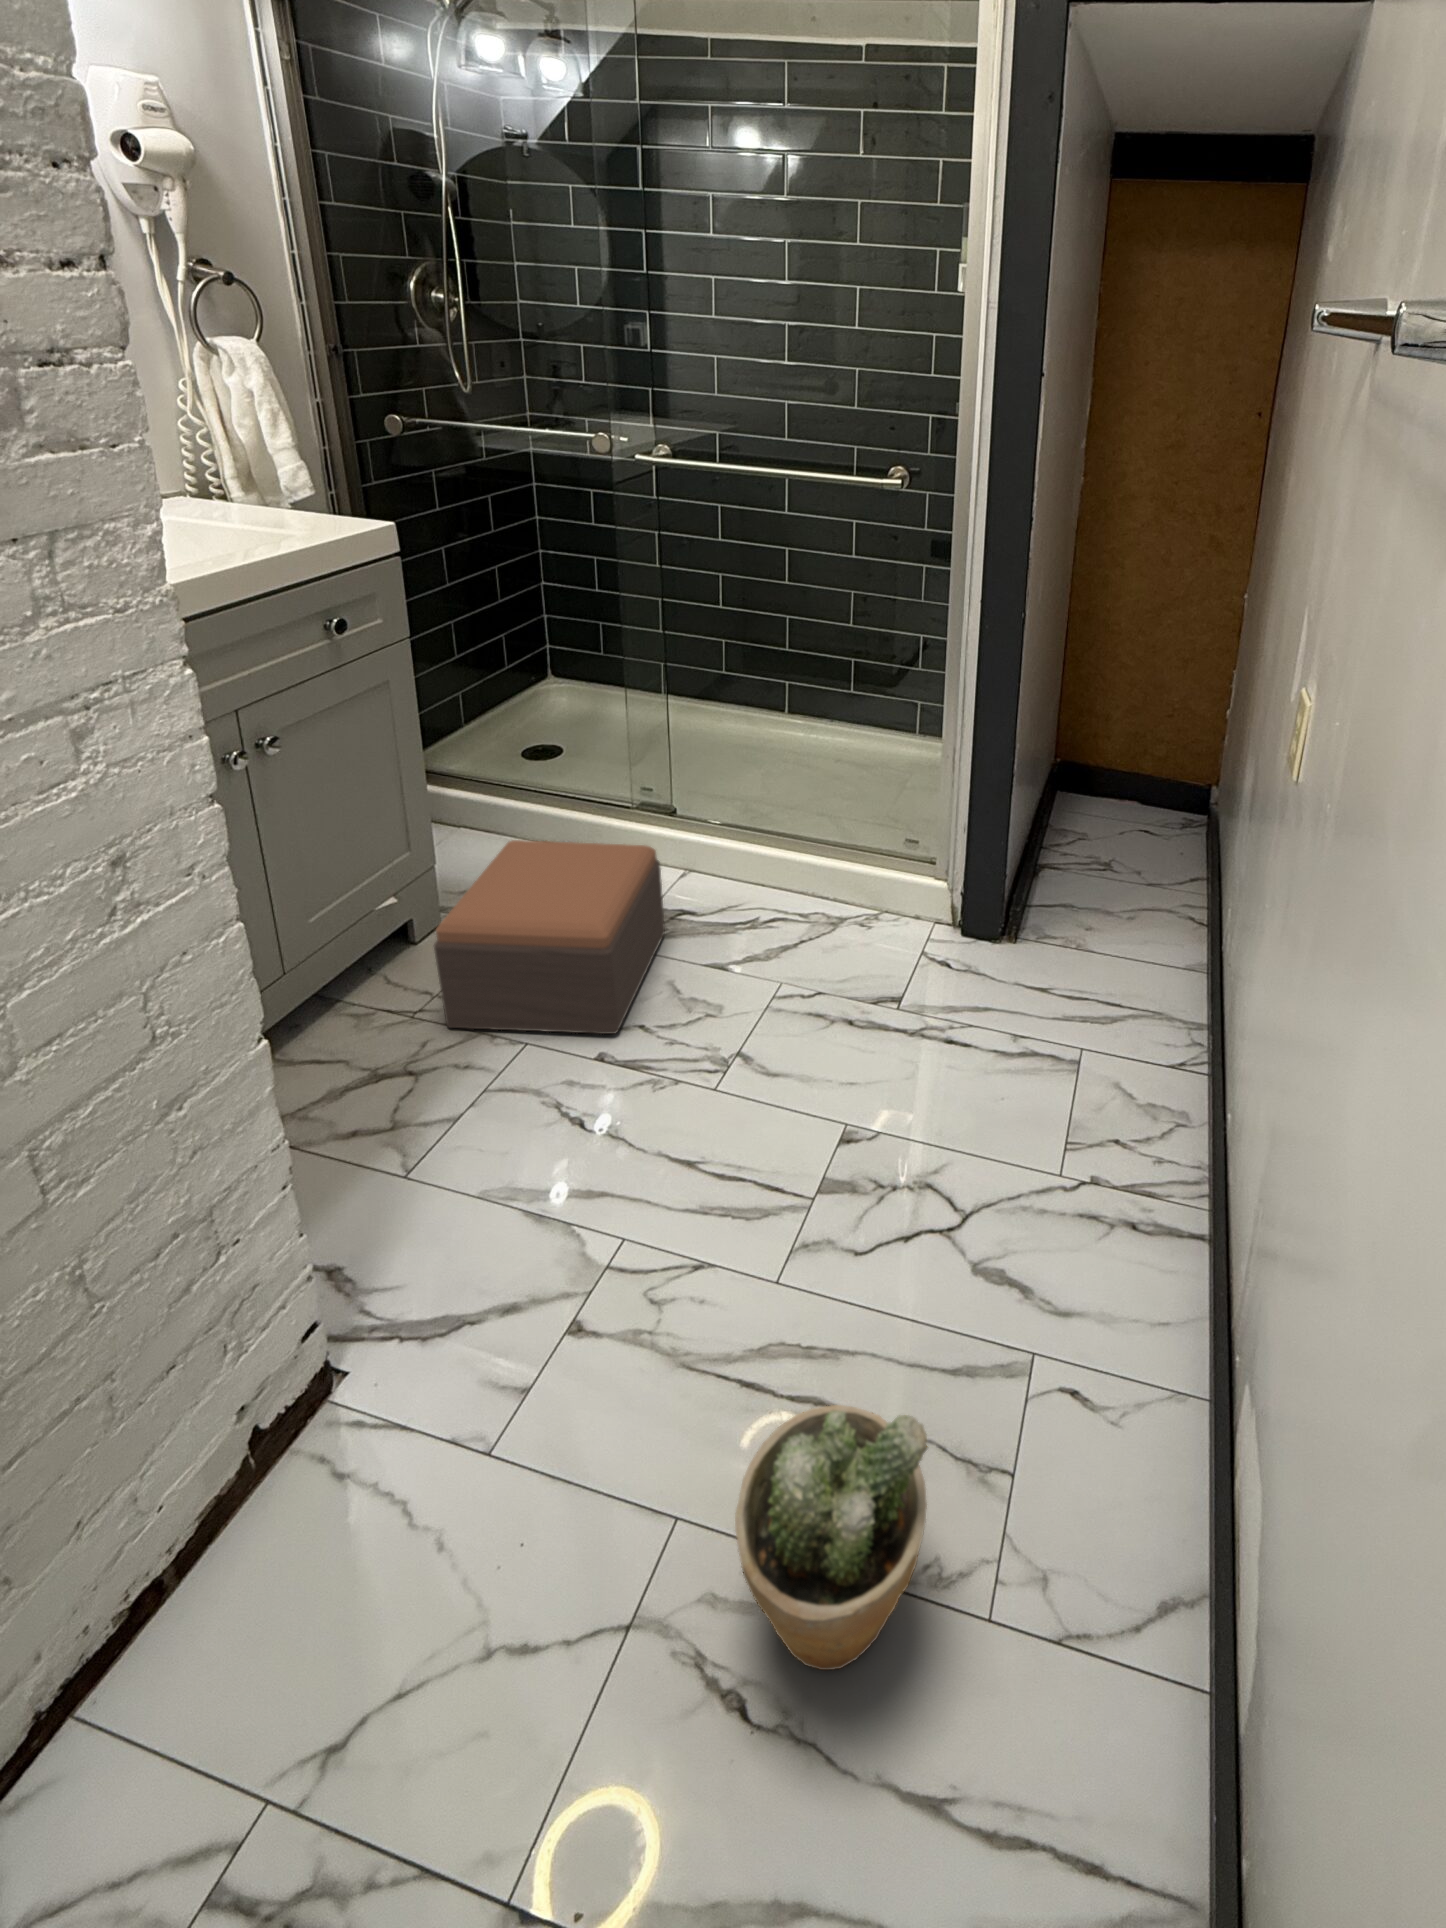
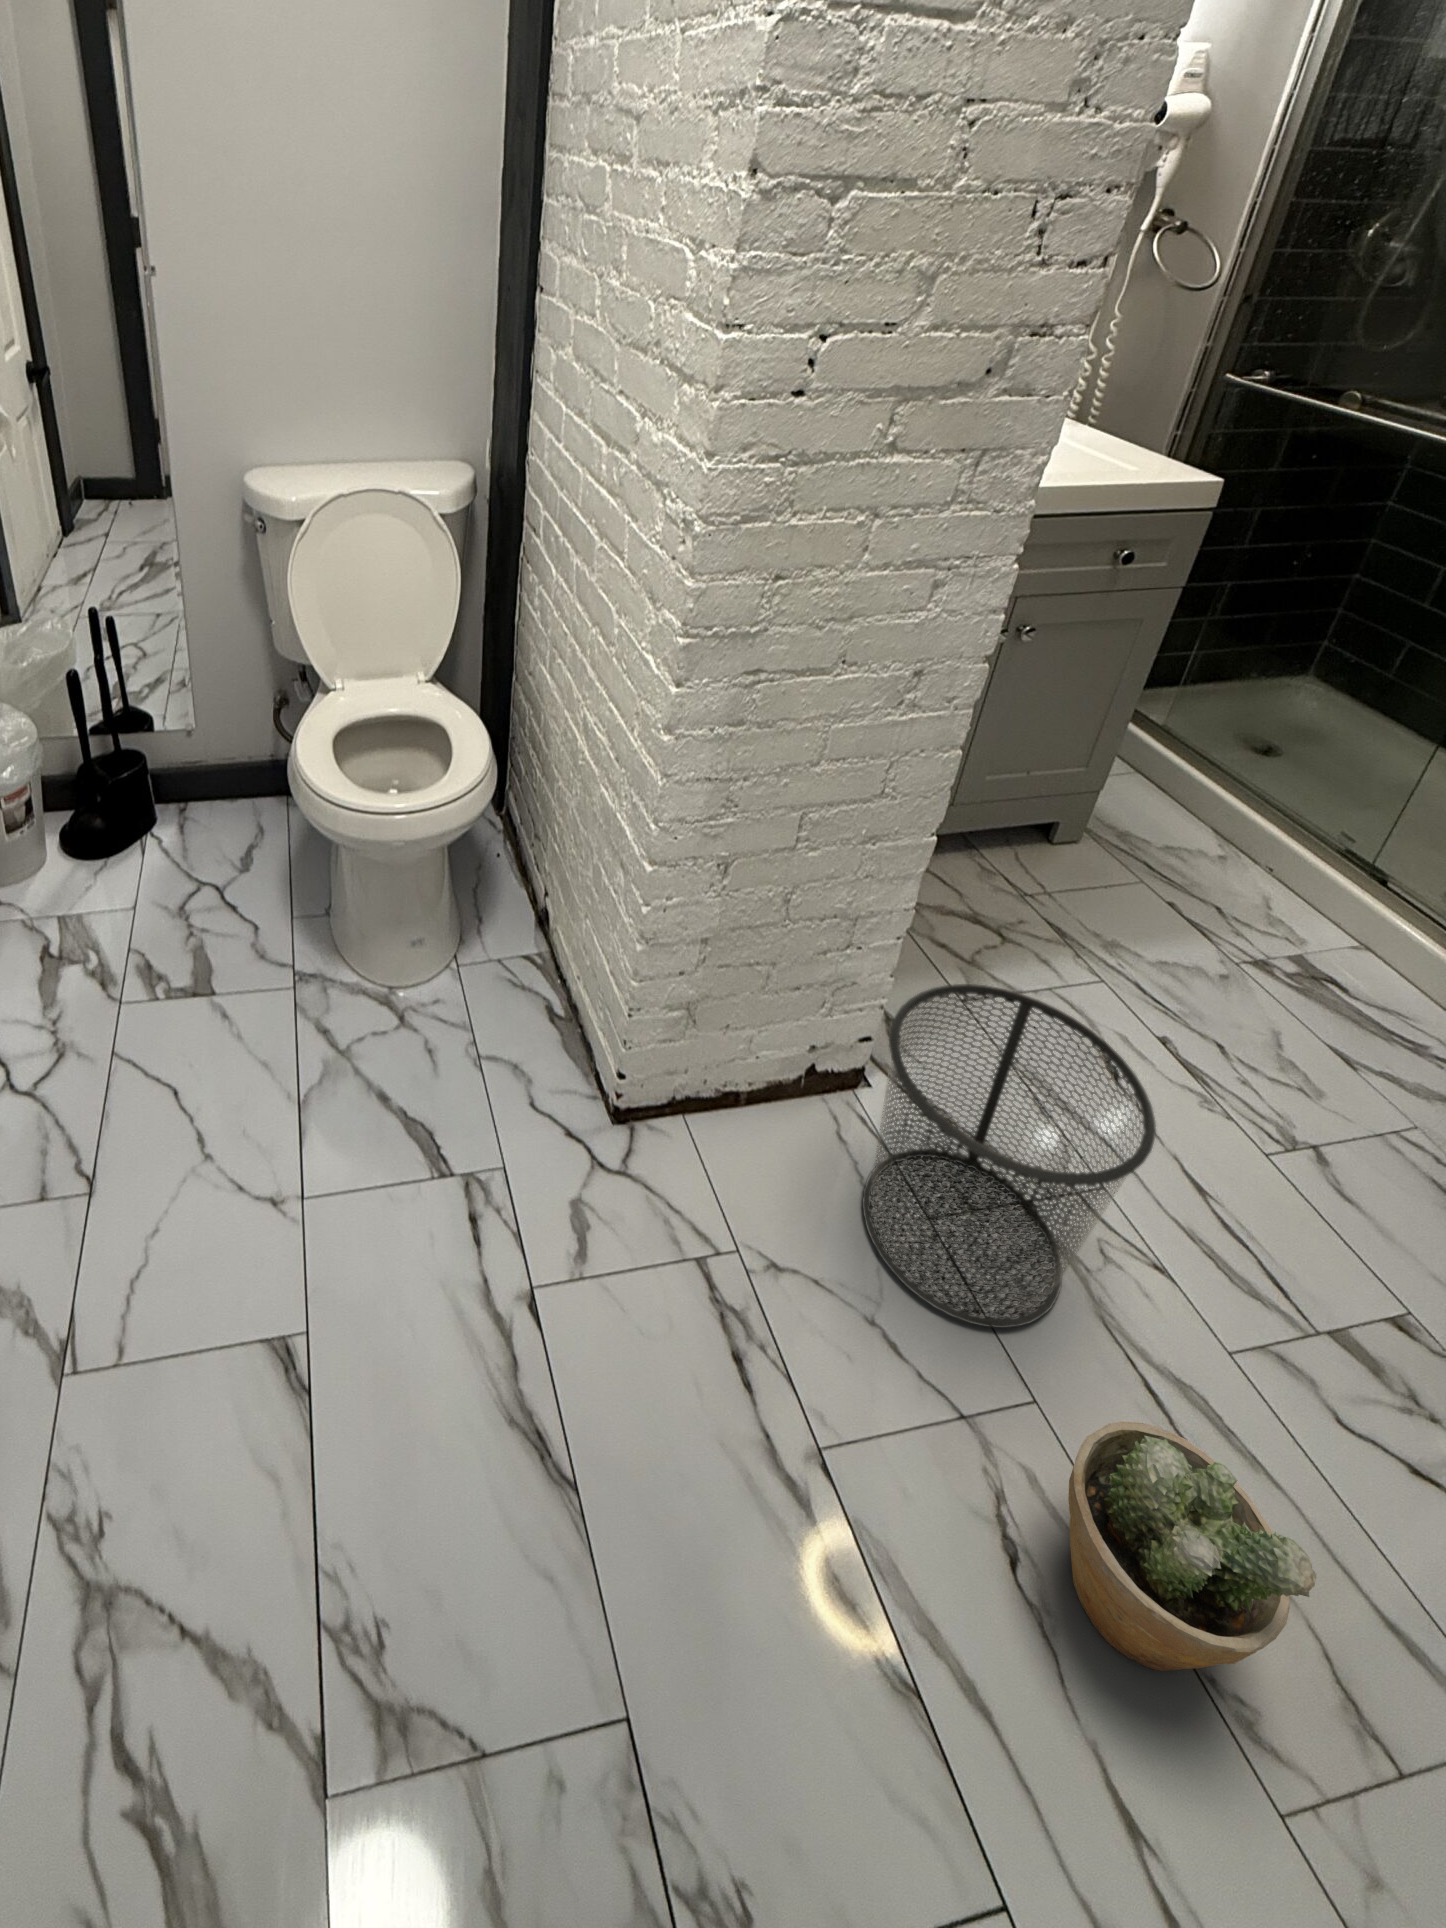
footstool: present [434,840,665,1034] -> none [1046,807,1336,1031]
waste bin: none [325,1116,646,1565] -> present [862,984,1156,1328]

